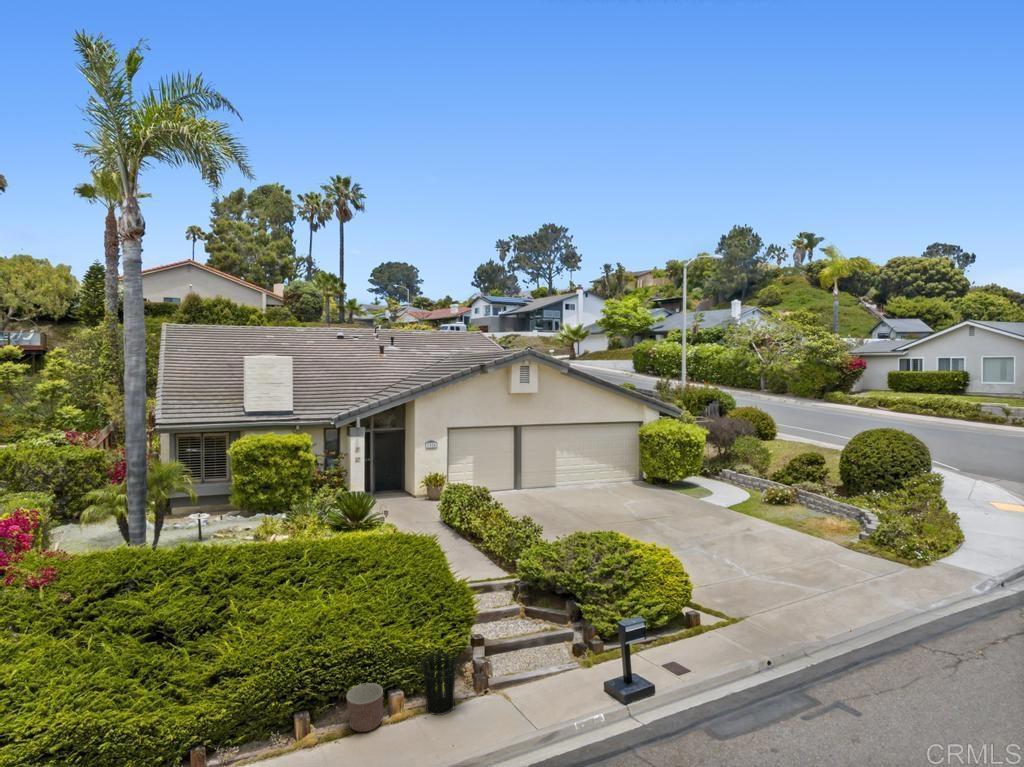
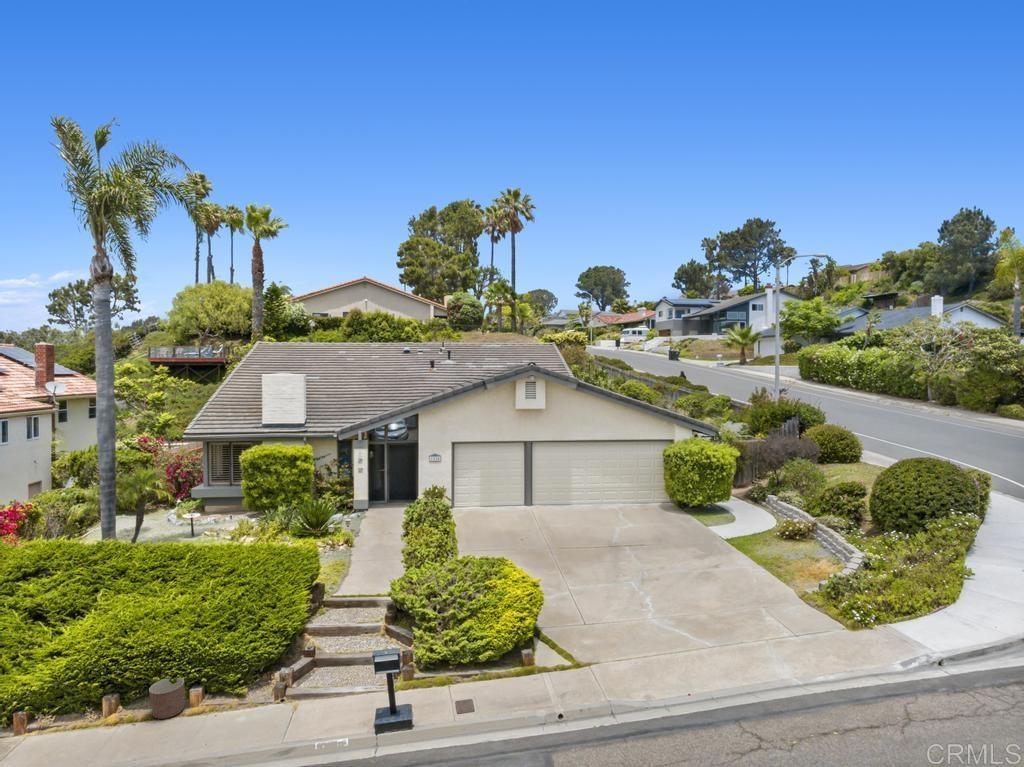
waste bin: present [420,653,457,715] -> none [214,659,251,715]

